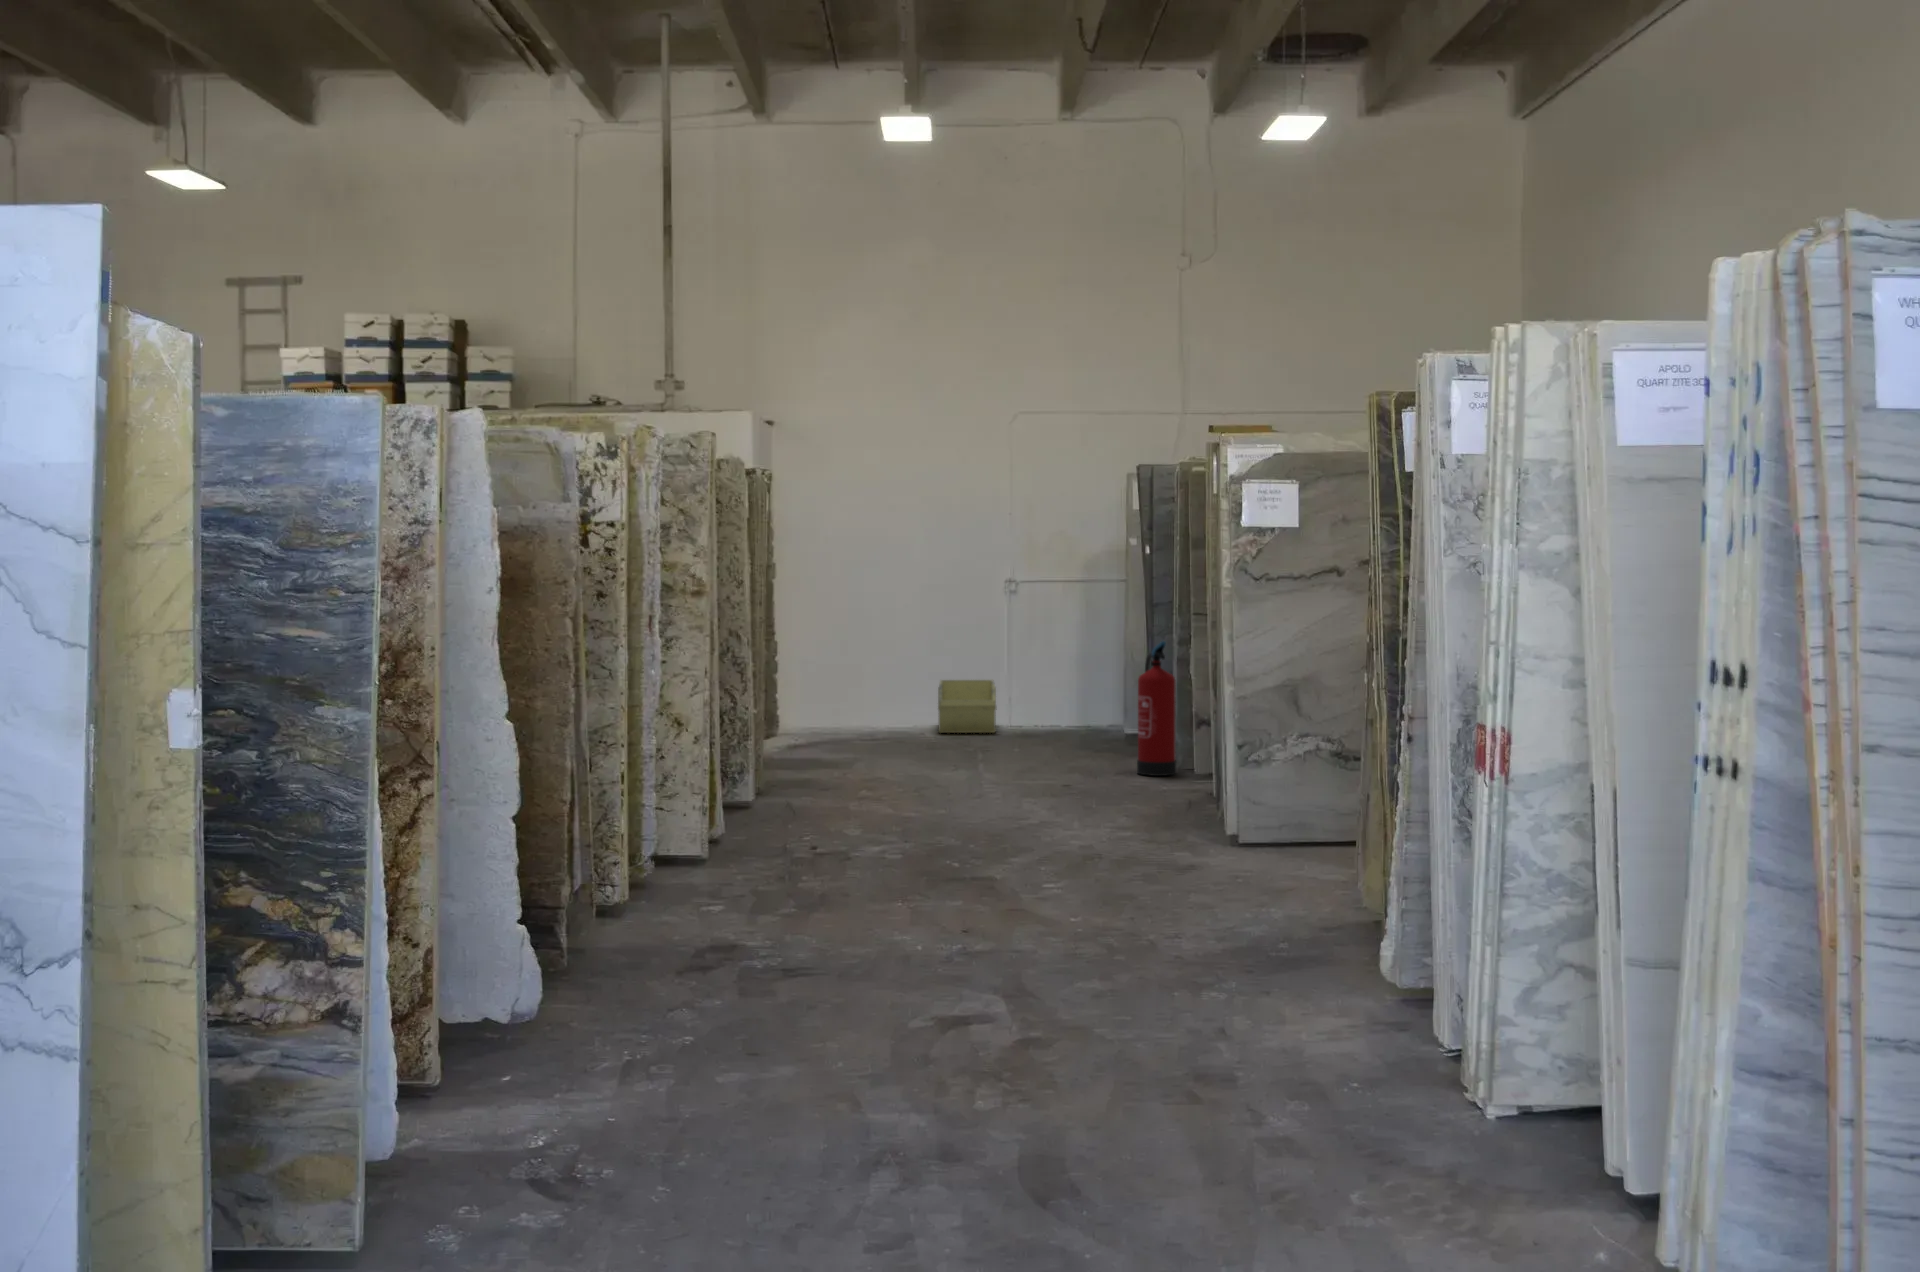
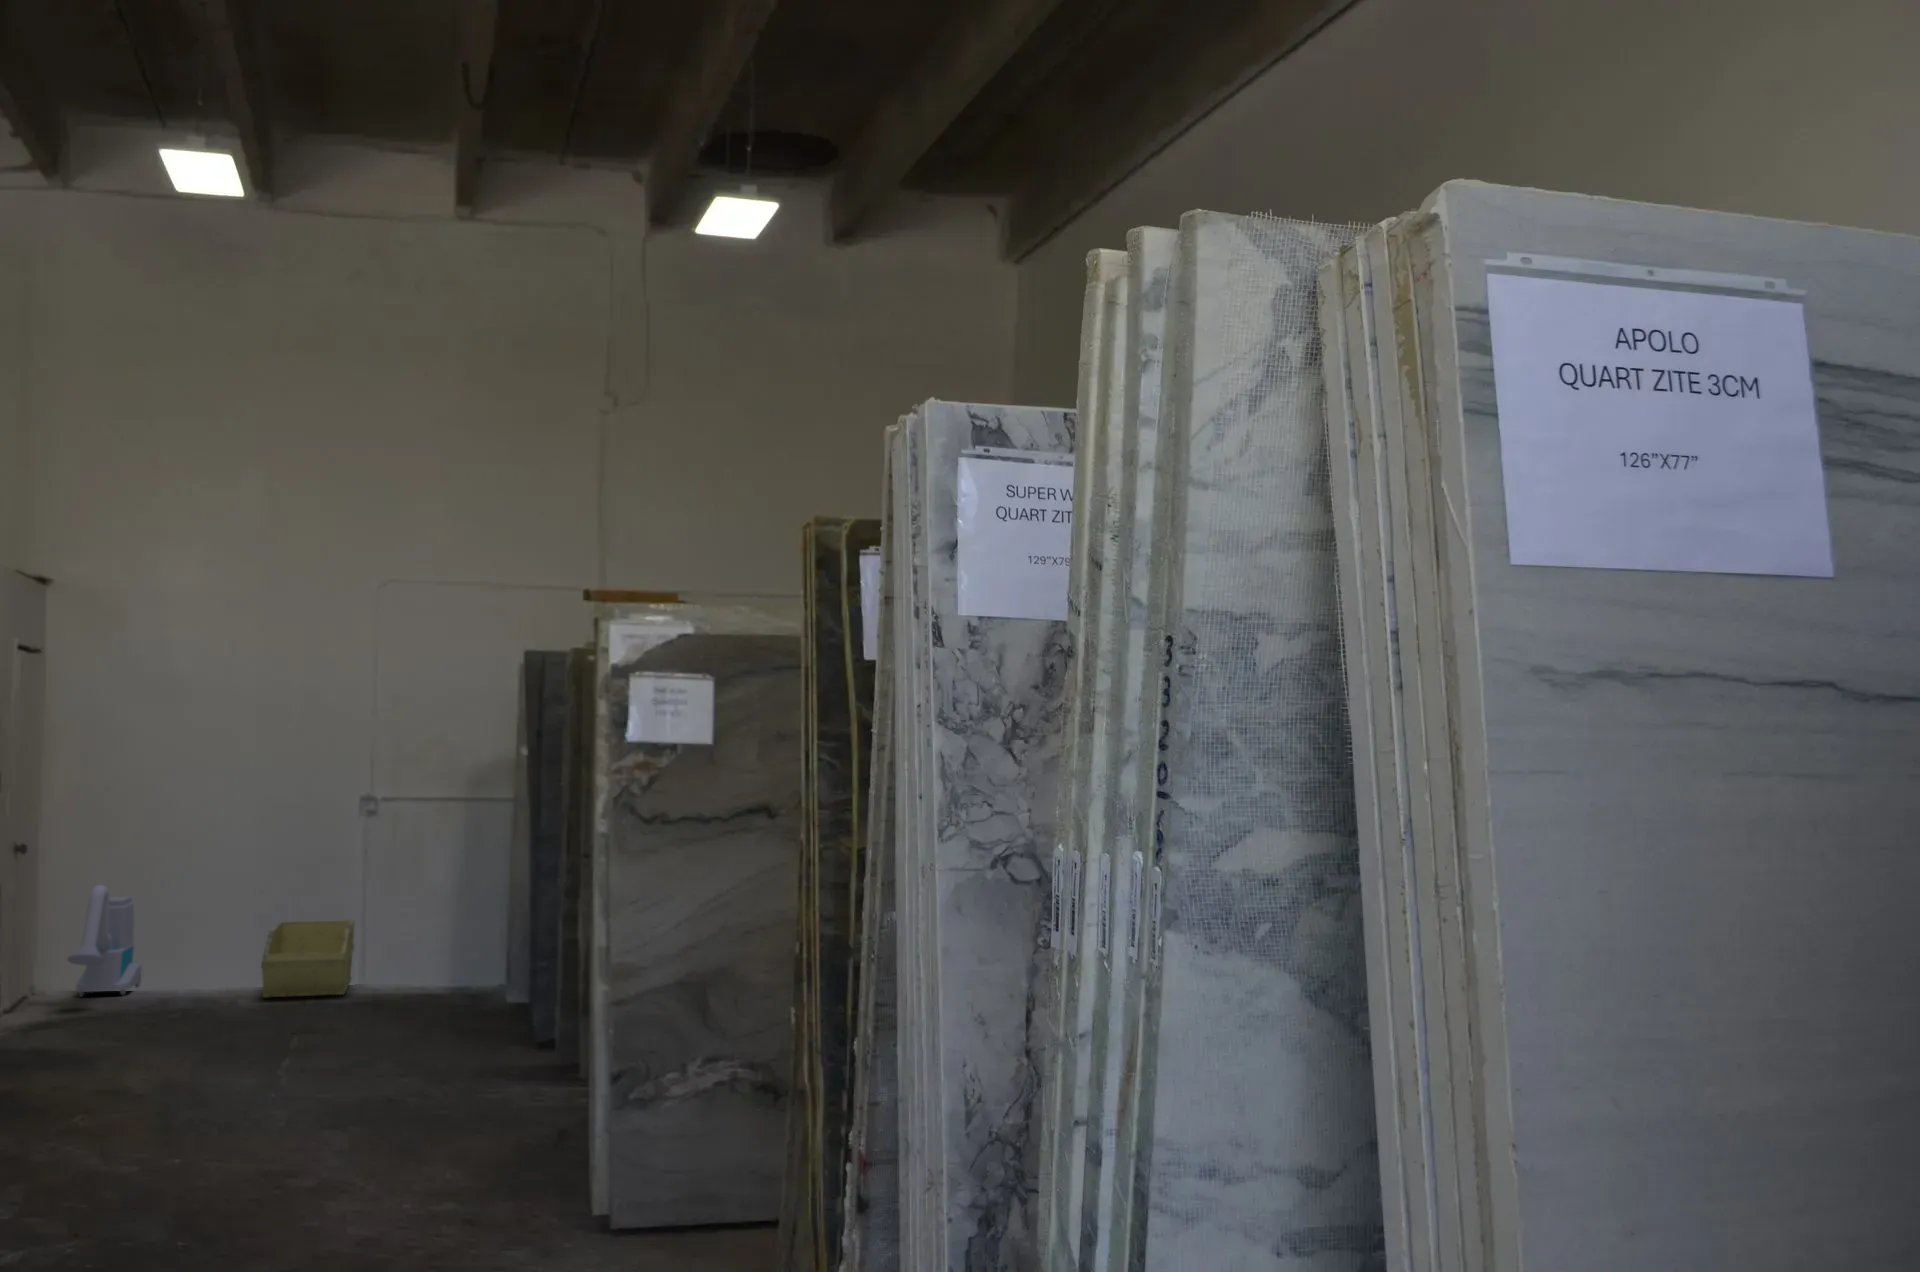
fire extinguisher: present [1137,641,1176,776] -> none [510,886,569,1069]
vacuum cleaner: none [812,648,850,729] -> present [67,885,141,997]

